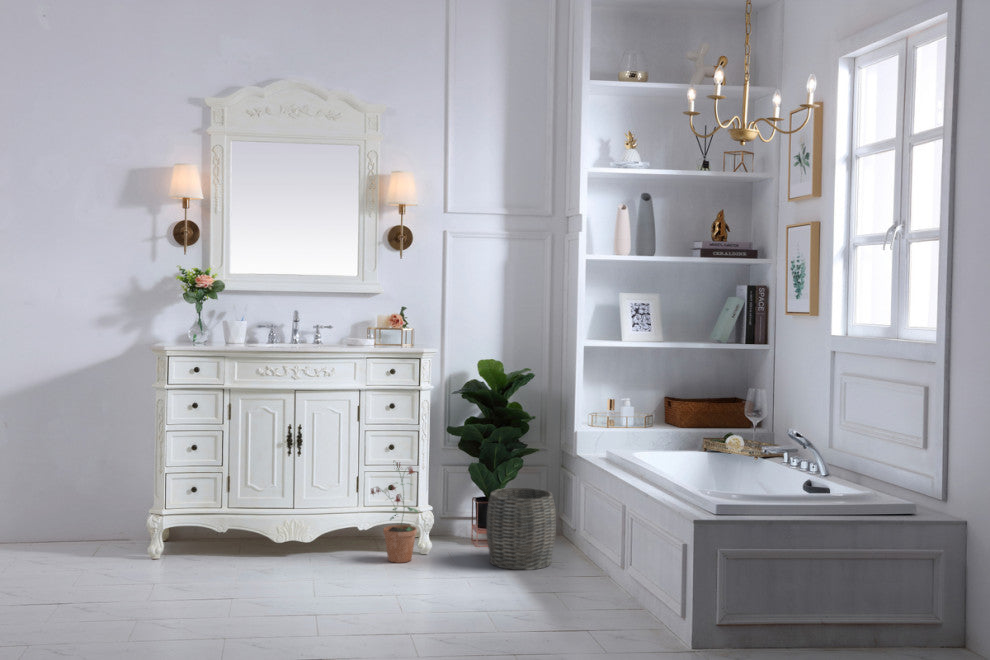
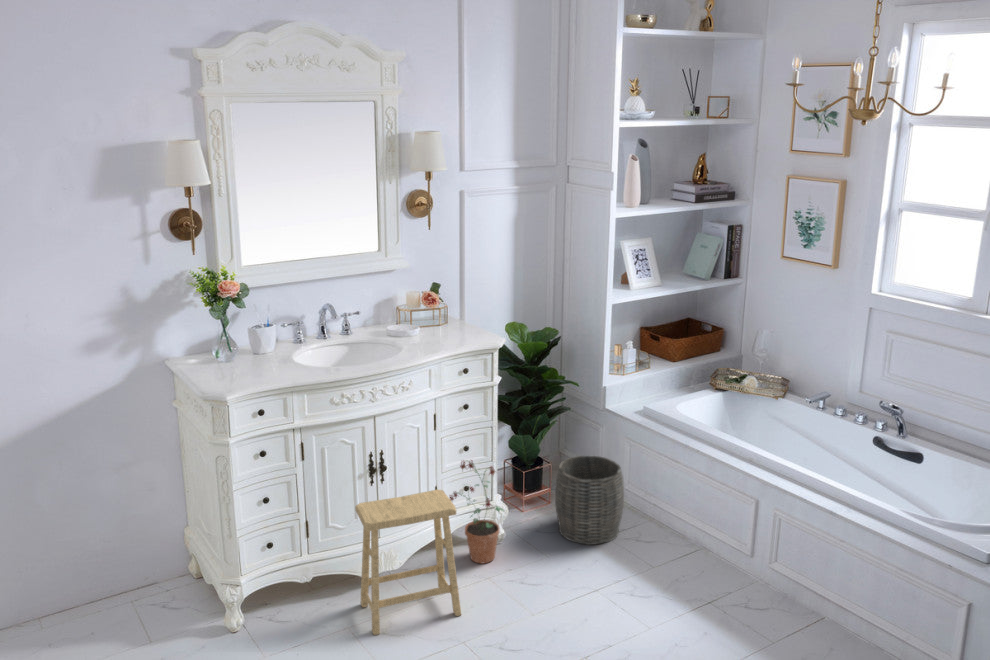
footstool: none [248,463,342,580] -> present [355,490,461,635]

